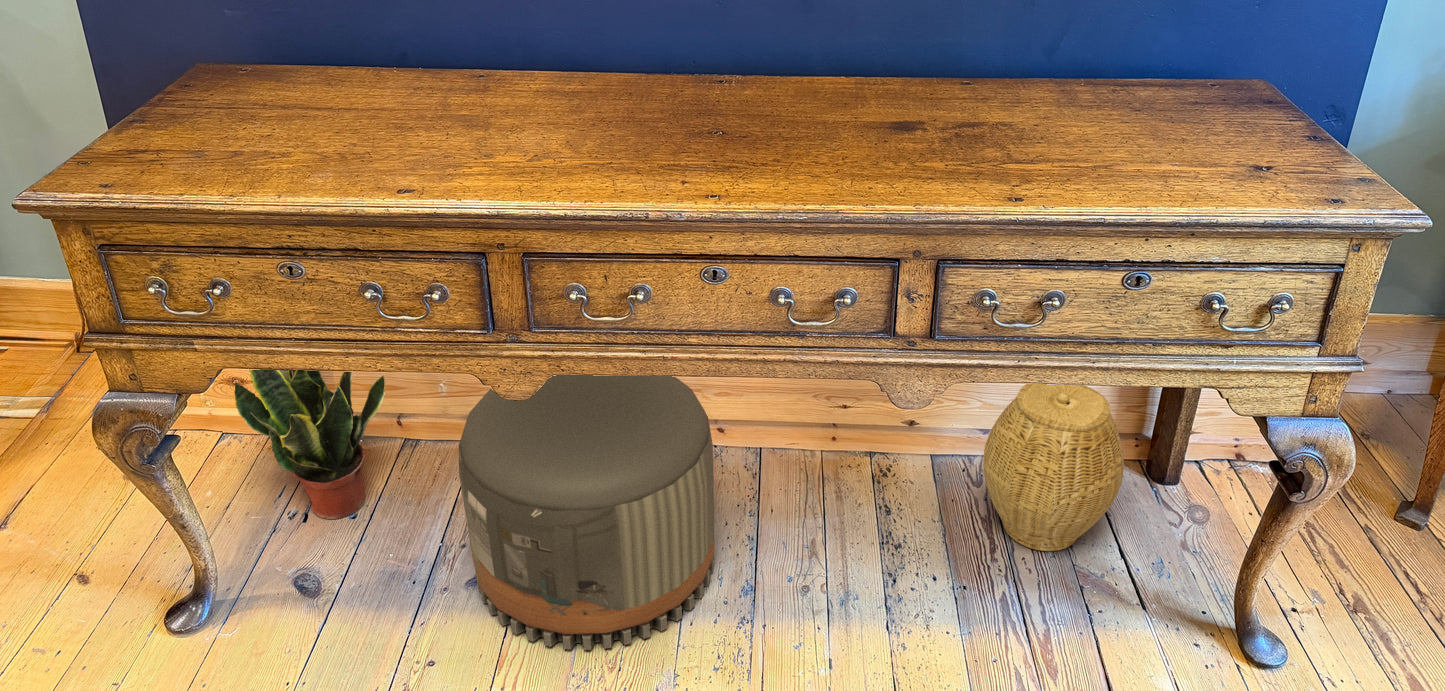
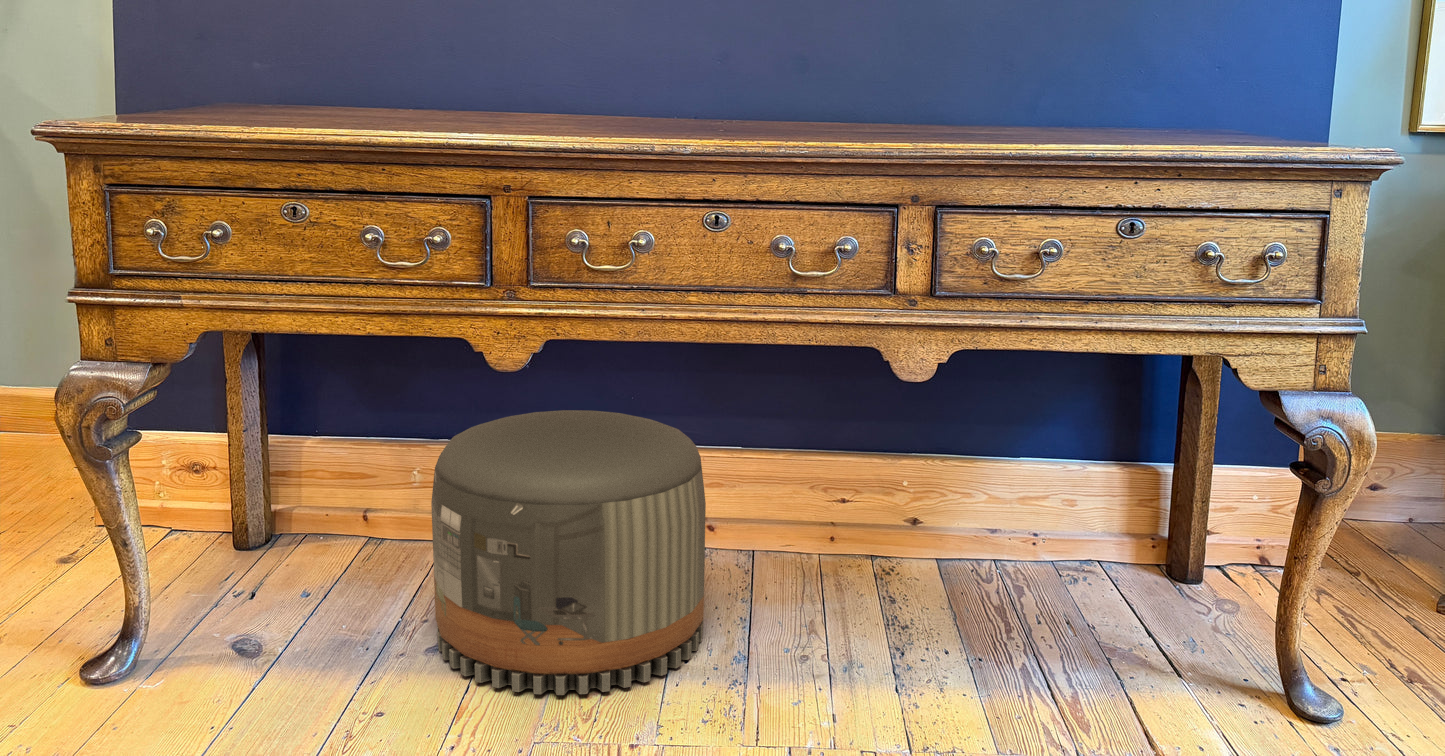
potted plant: present [234,369,385,519] -> none [195,378,356,597]
woven basket: present [983,384,1124,551] -> none [993,444,1143,631]

